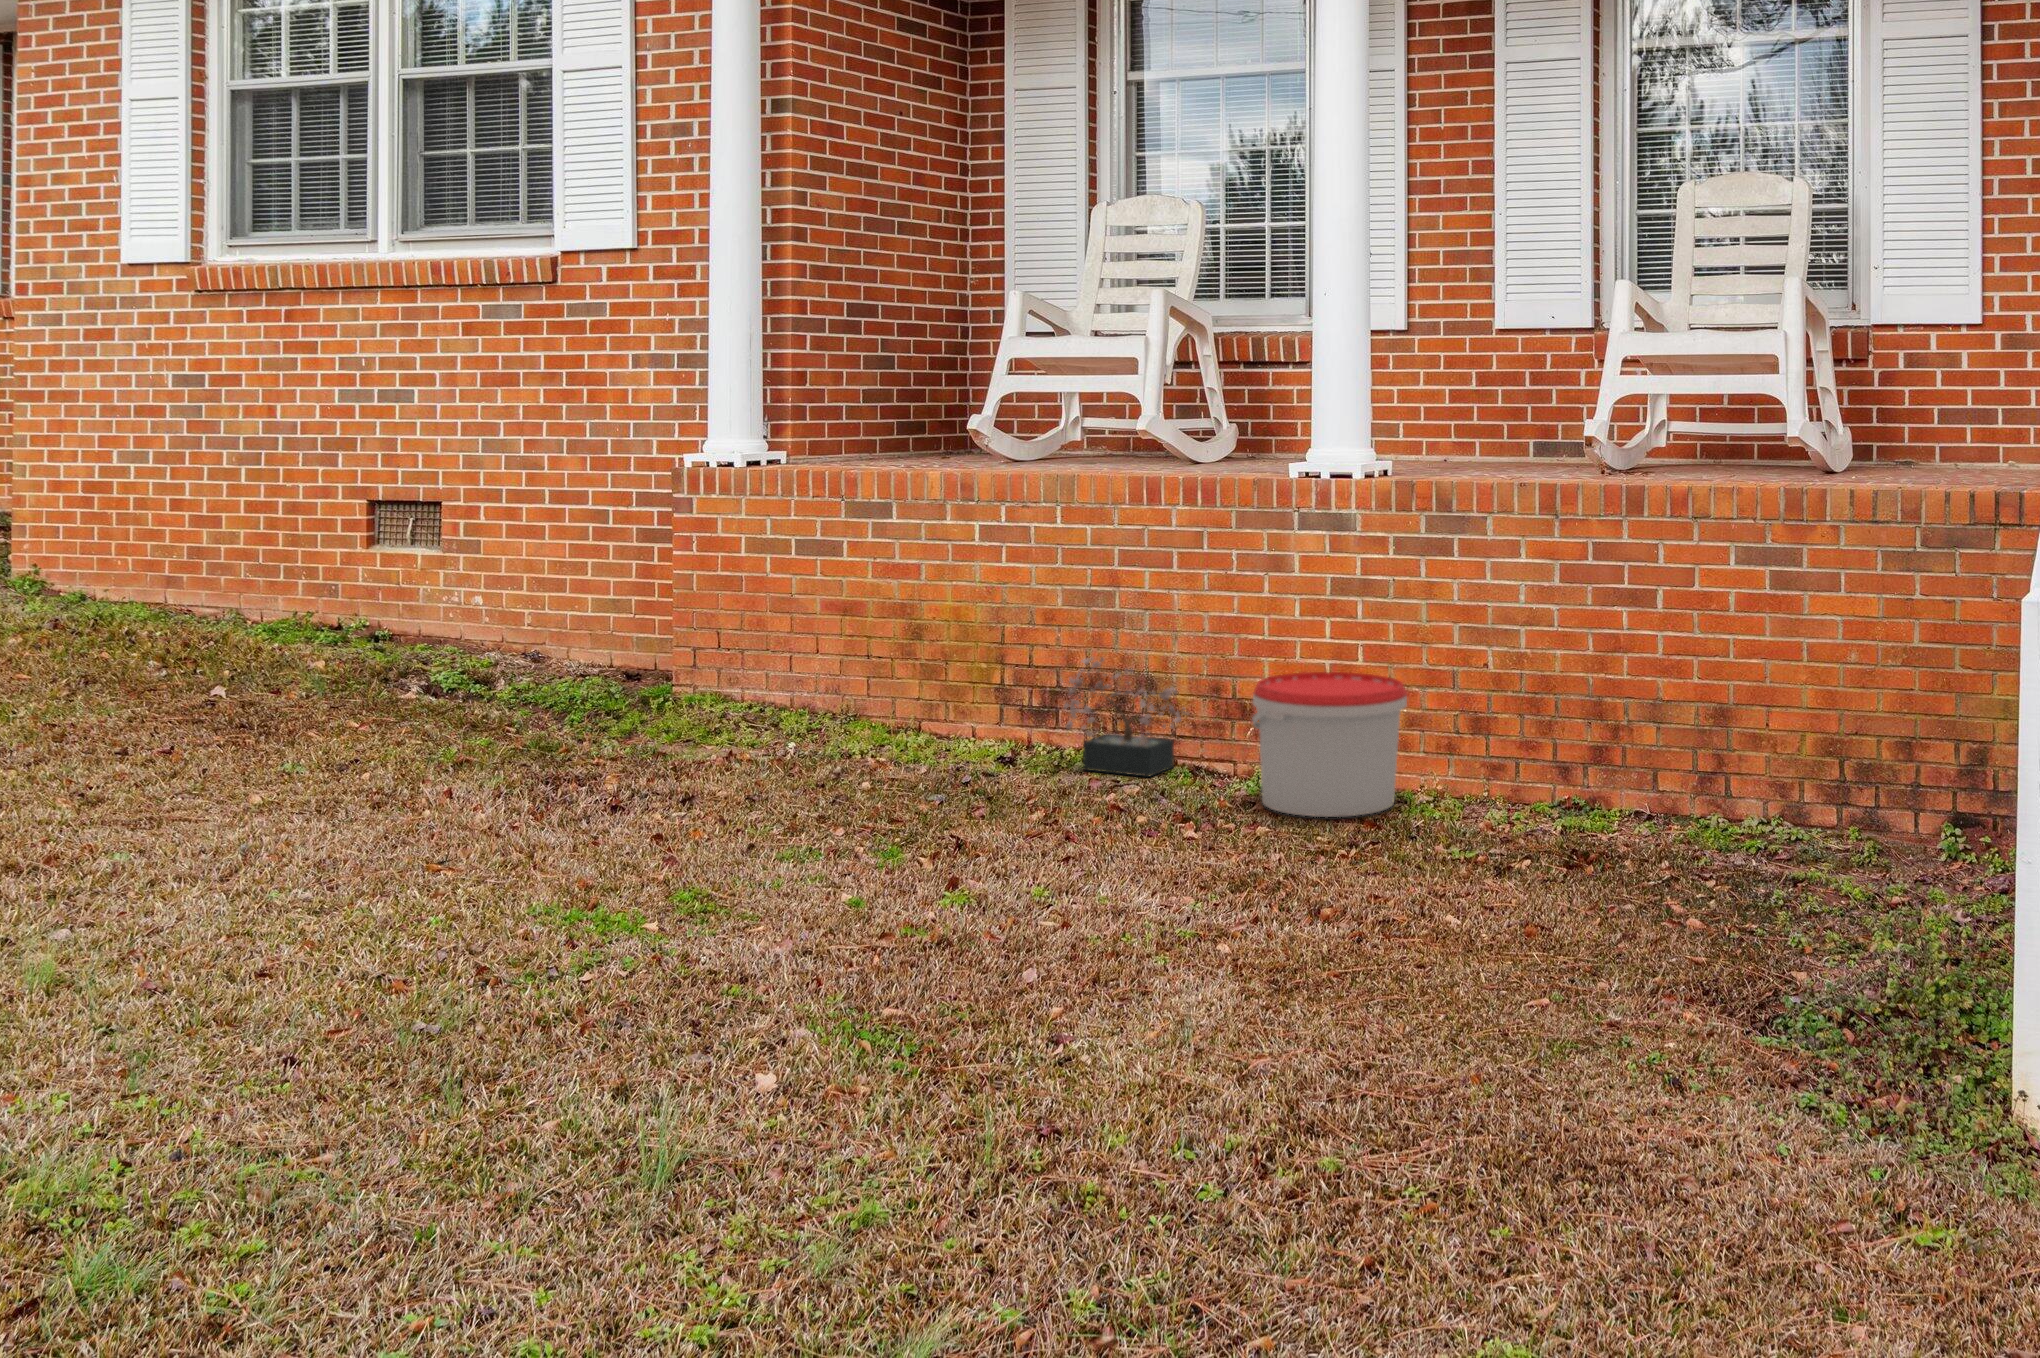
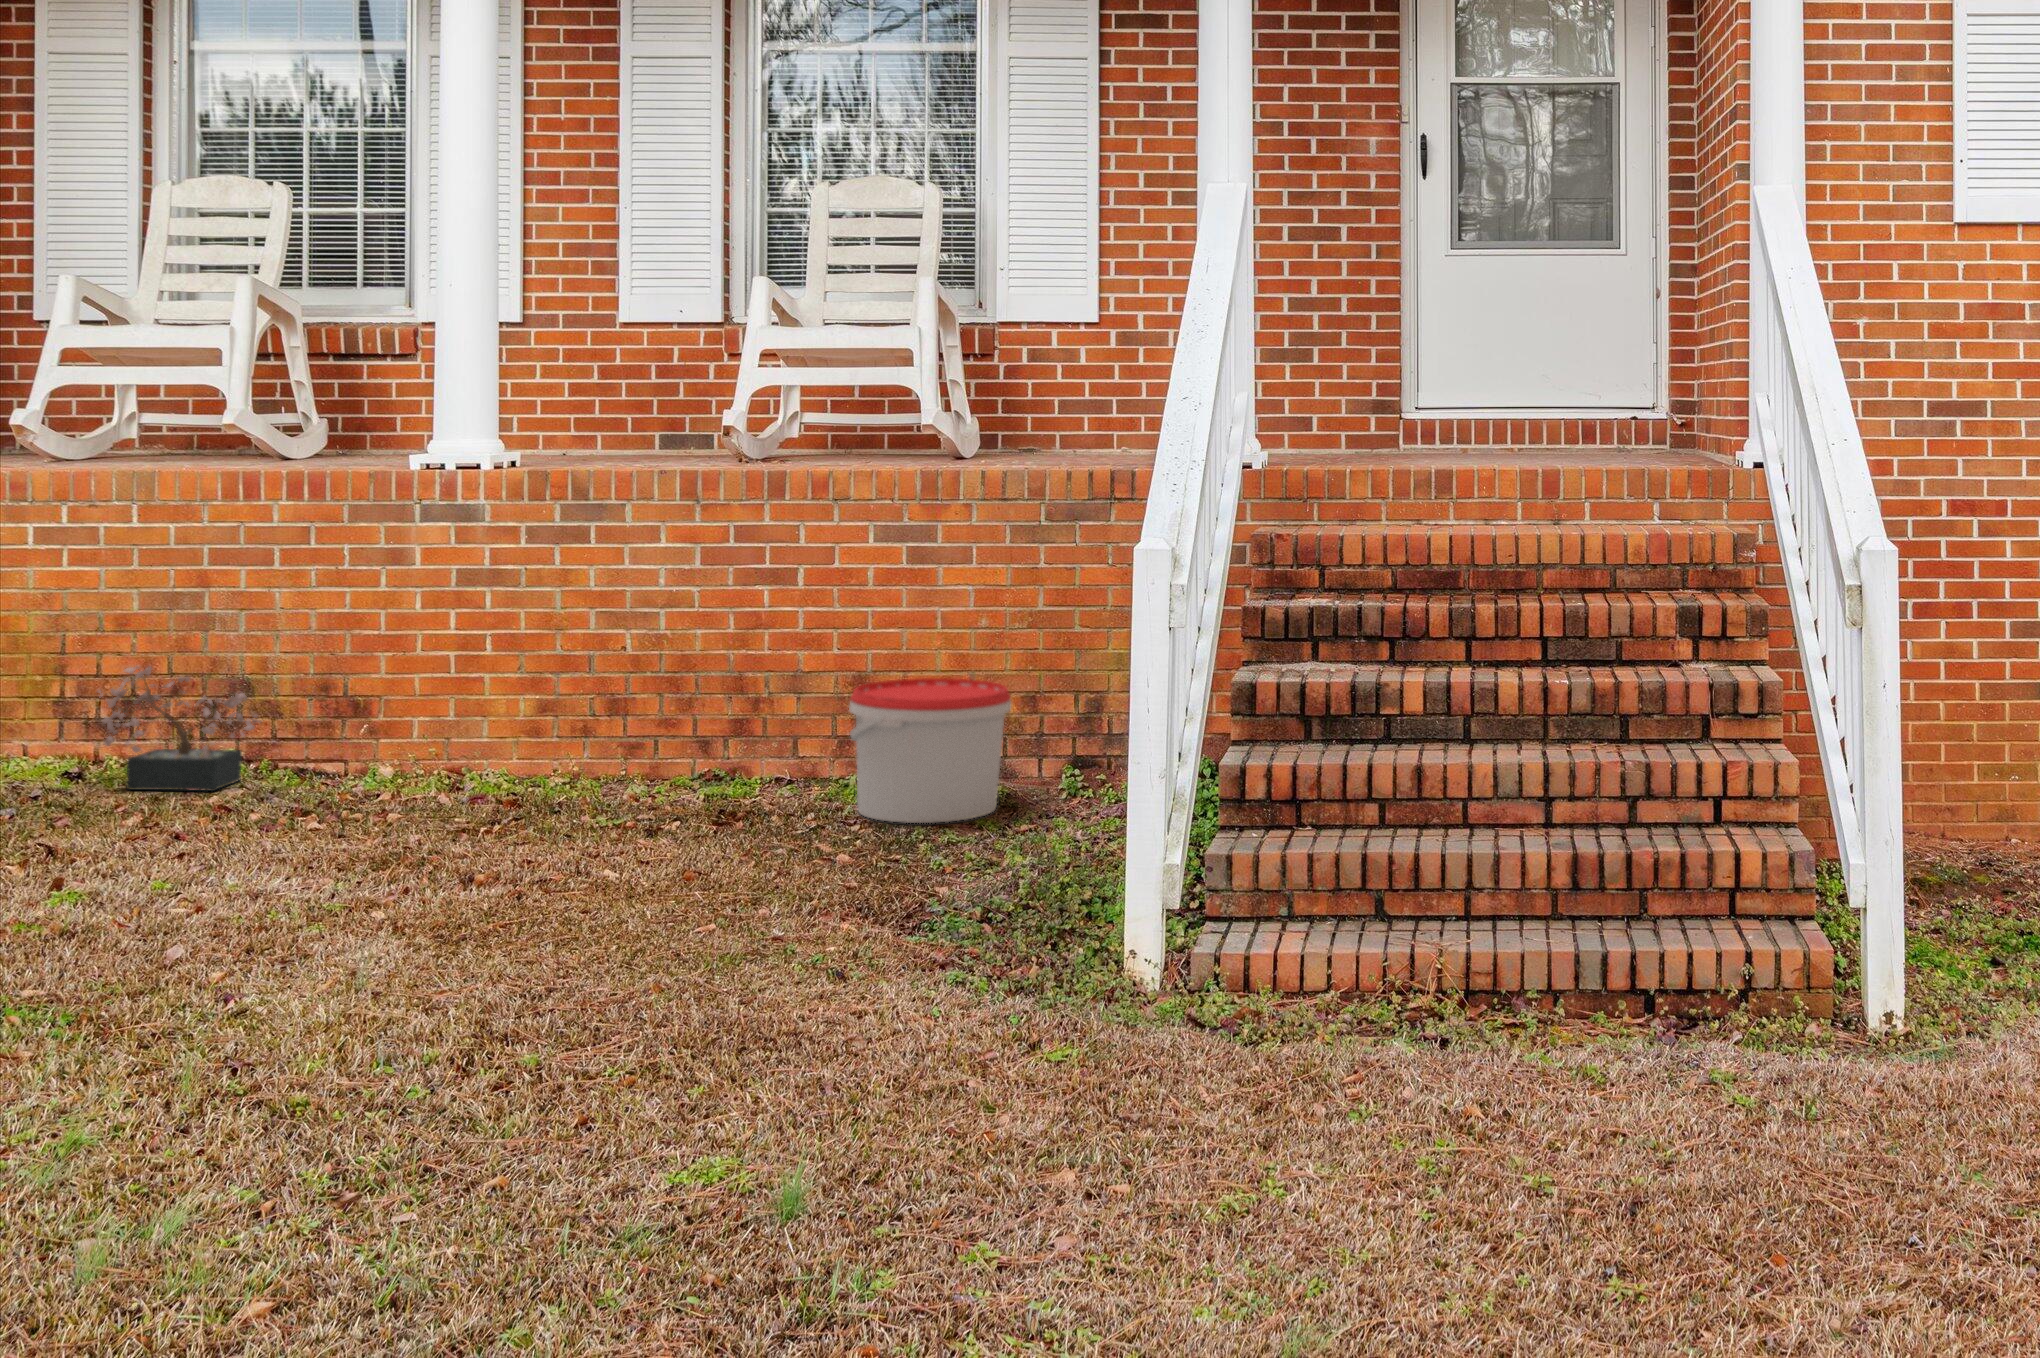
bucket: present [1252,672,1407,817] -> present [849,678,1011,823]

